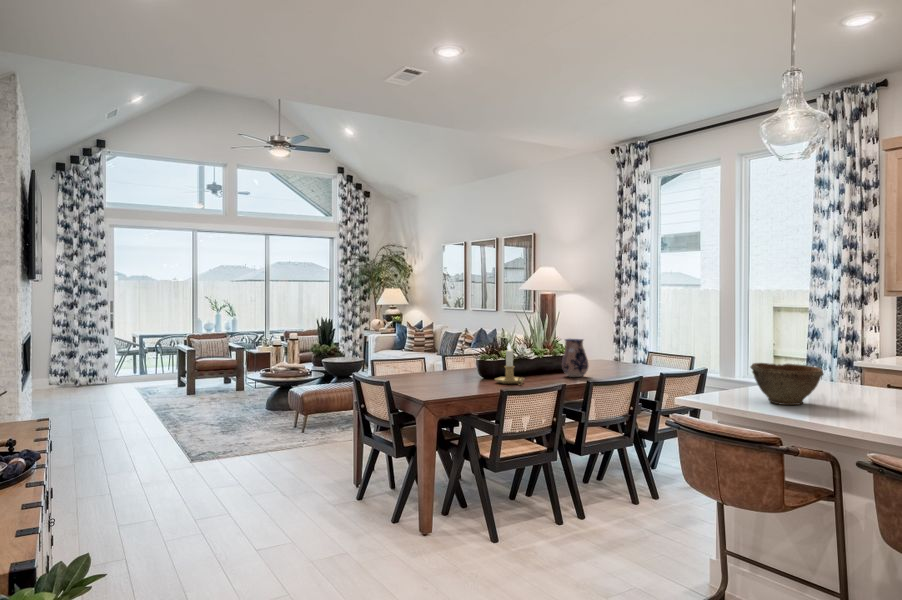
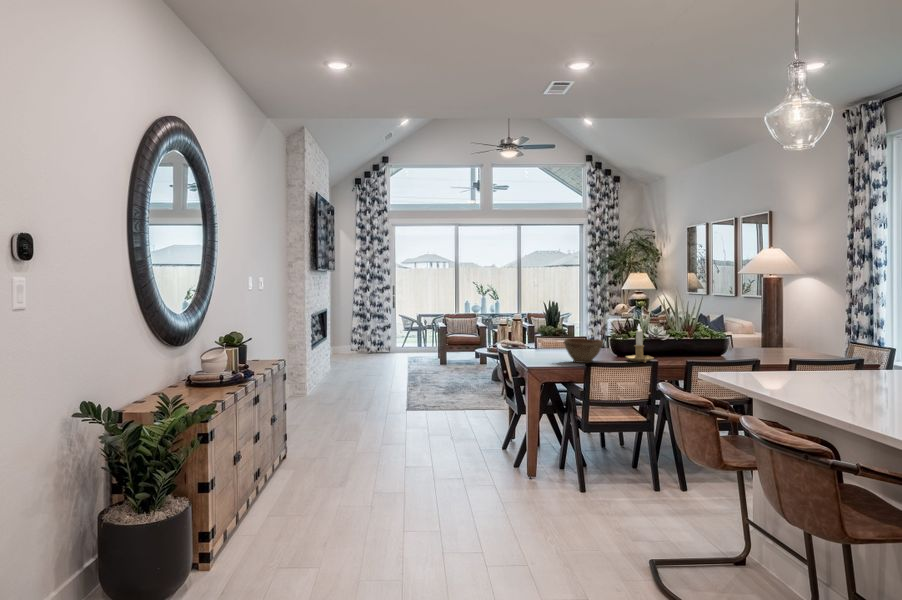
ceramic pitcher: present [562,339,589,377] -> none [706,322,734,360]
bowl: present [751,363,824,405] -> present [564,338,603,363]

